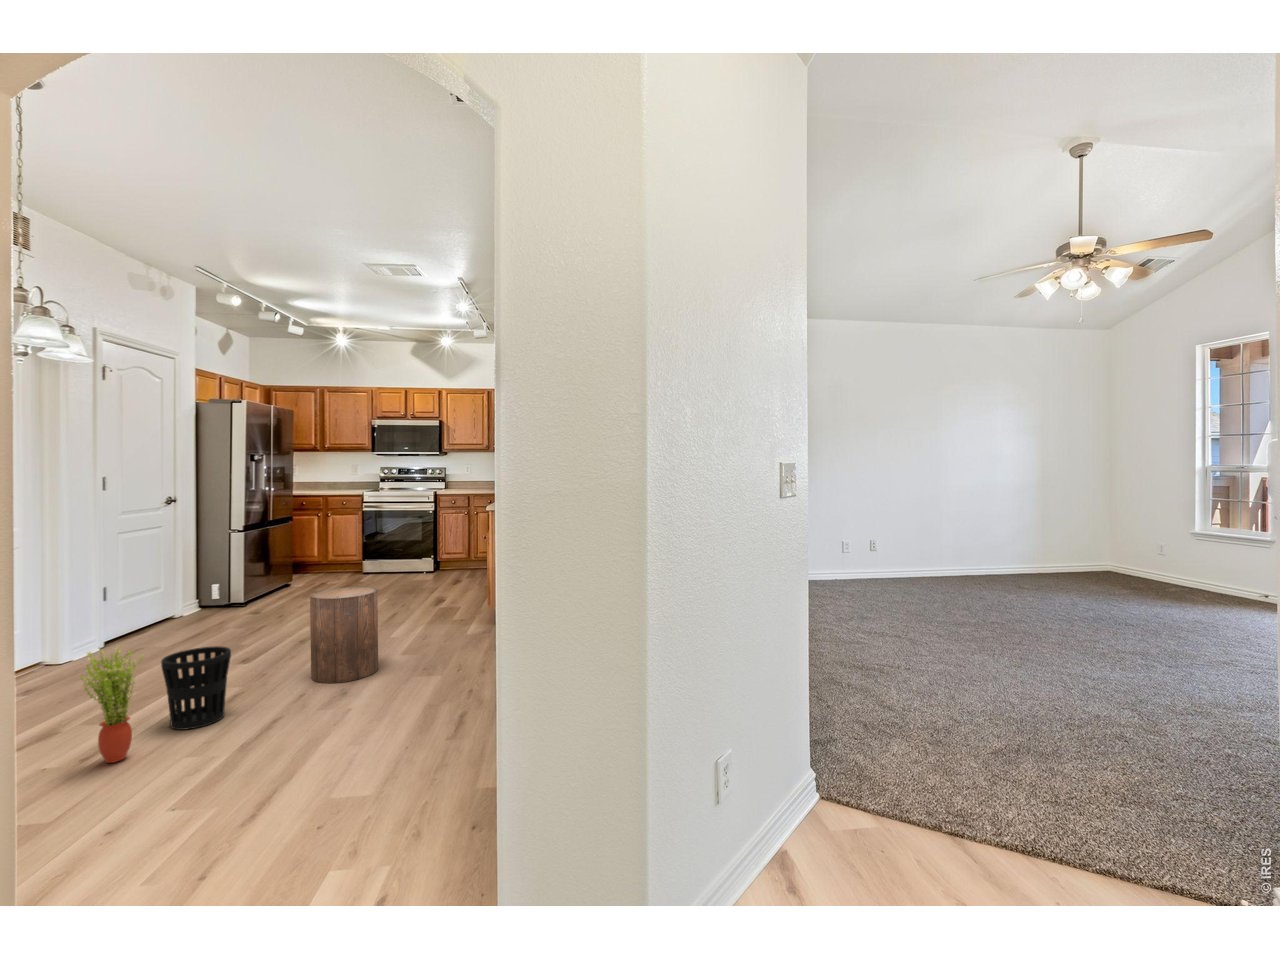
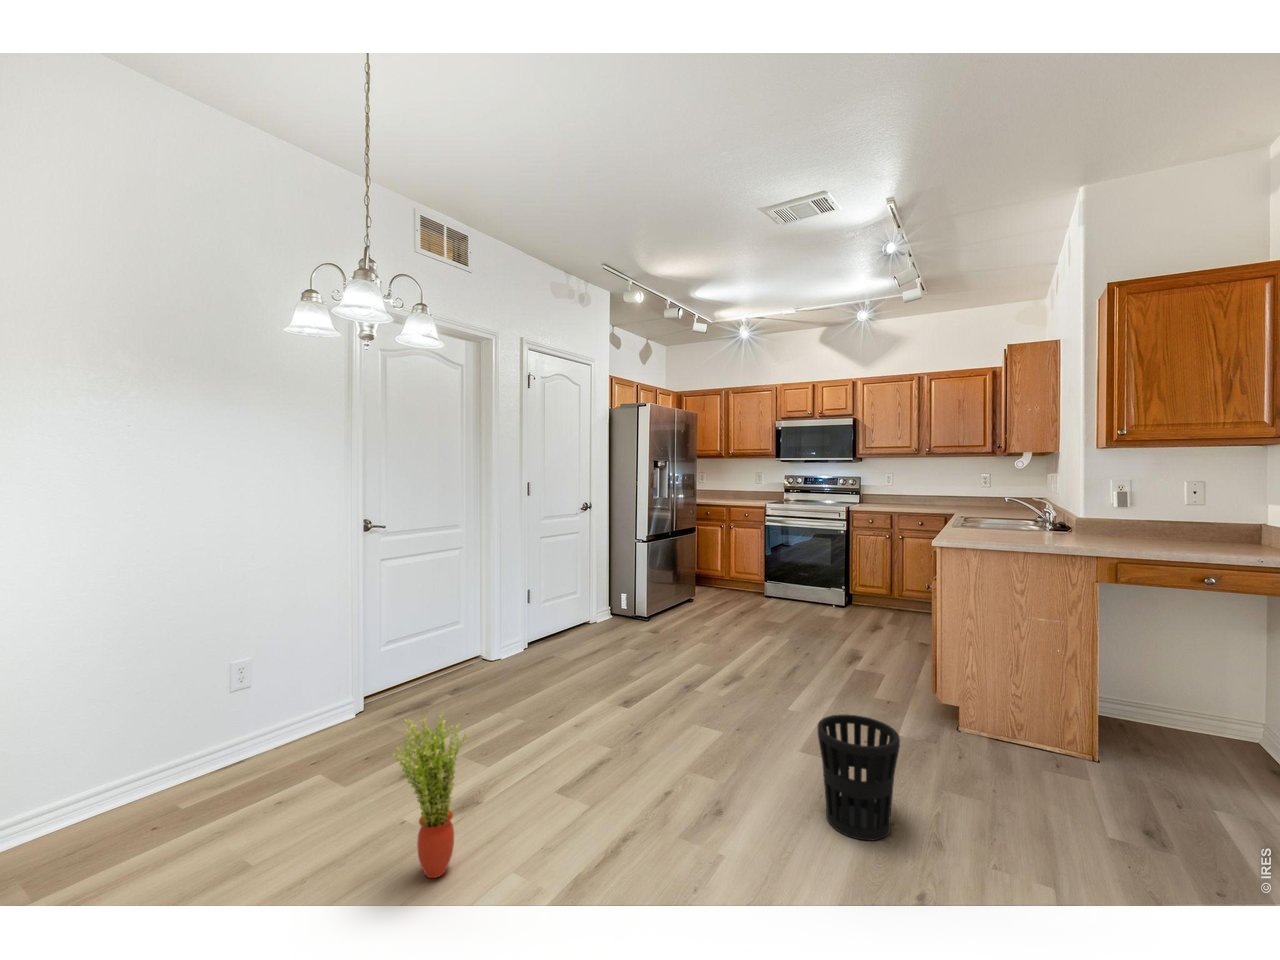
stool: present [310,586,378,683] -> none [688,643,778,800]
wastebasket: present [161,646,231,730] -> present [818,715,900,840]

